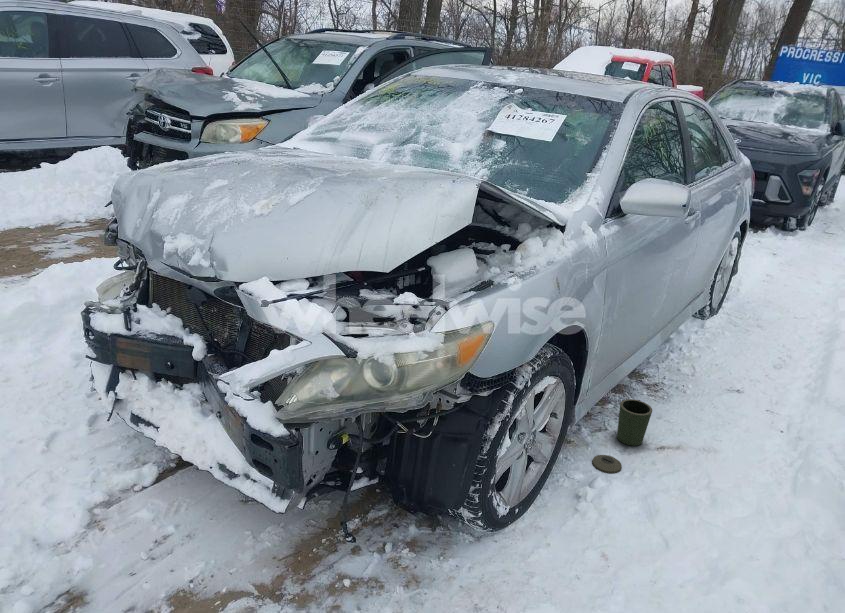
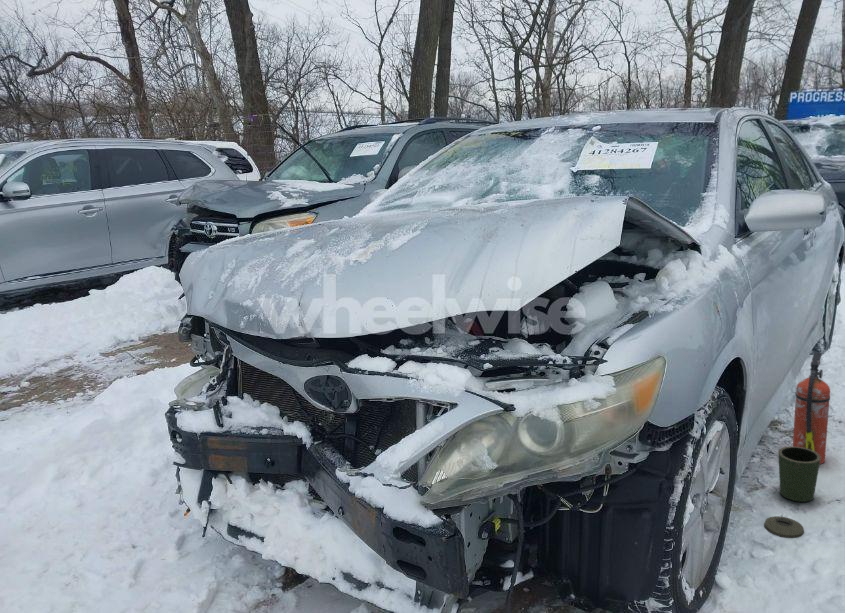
fire extinguisher: none [641,322,680,416] -> present [793,352,830,464]

